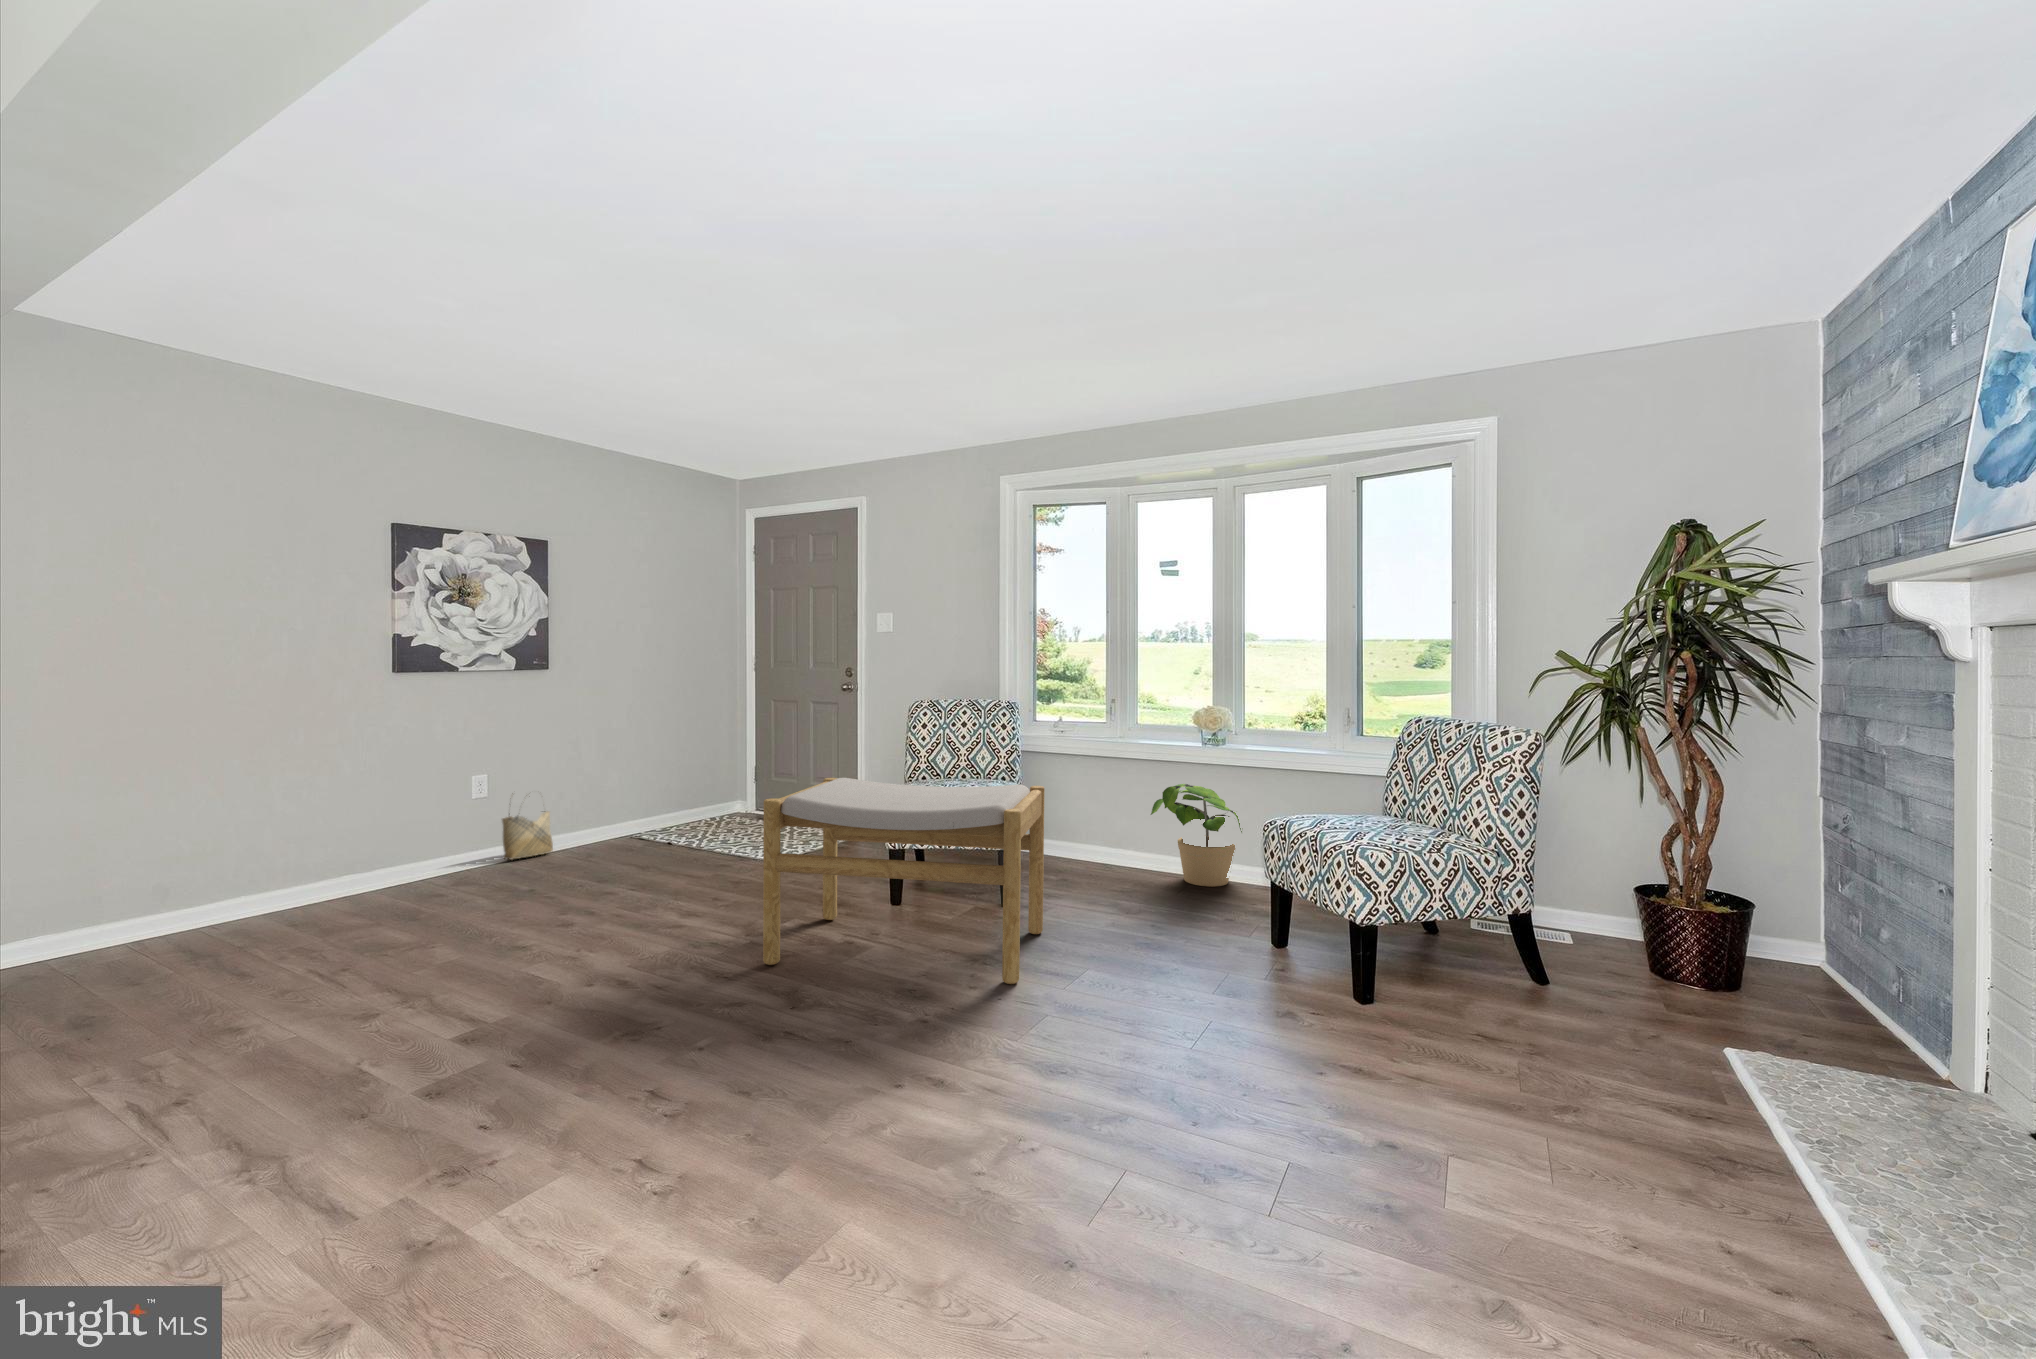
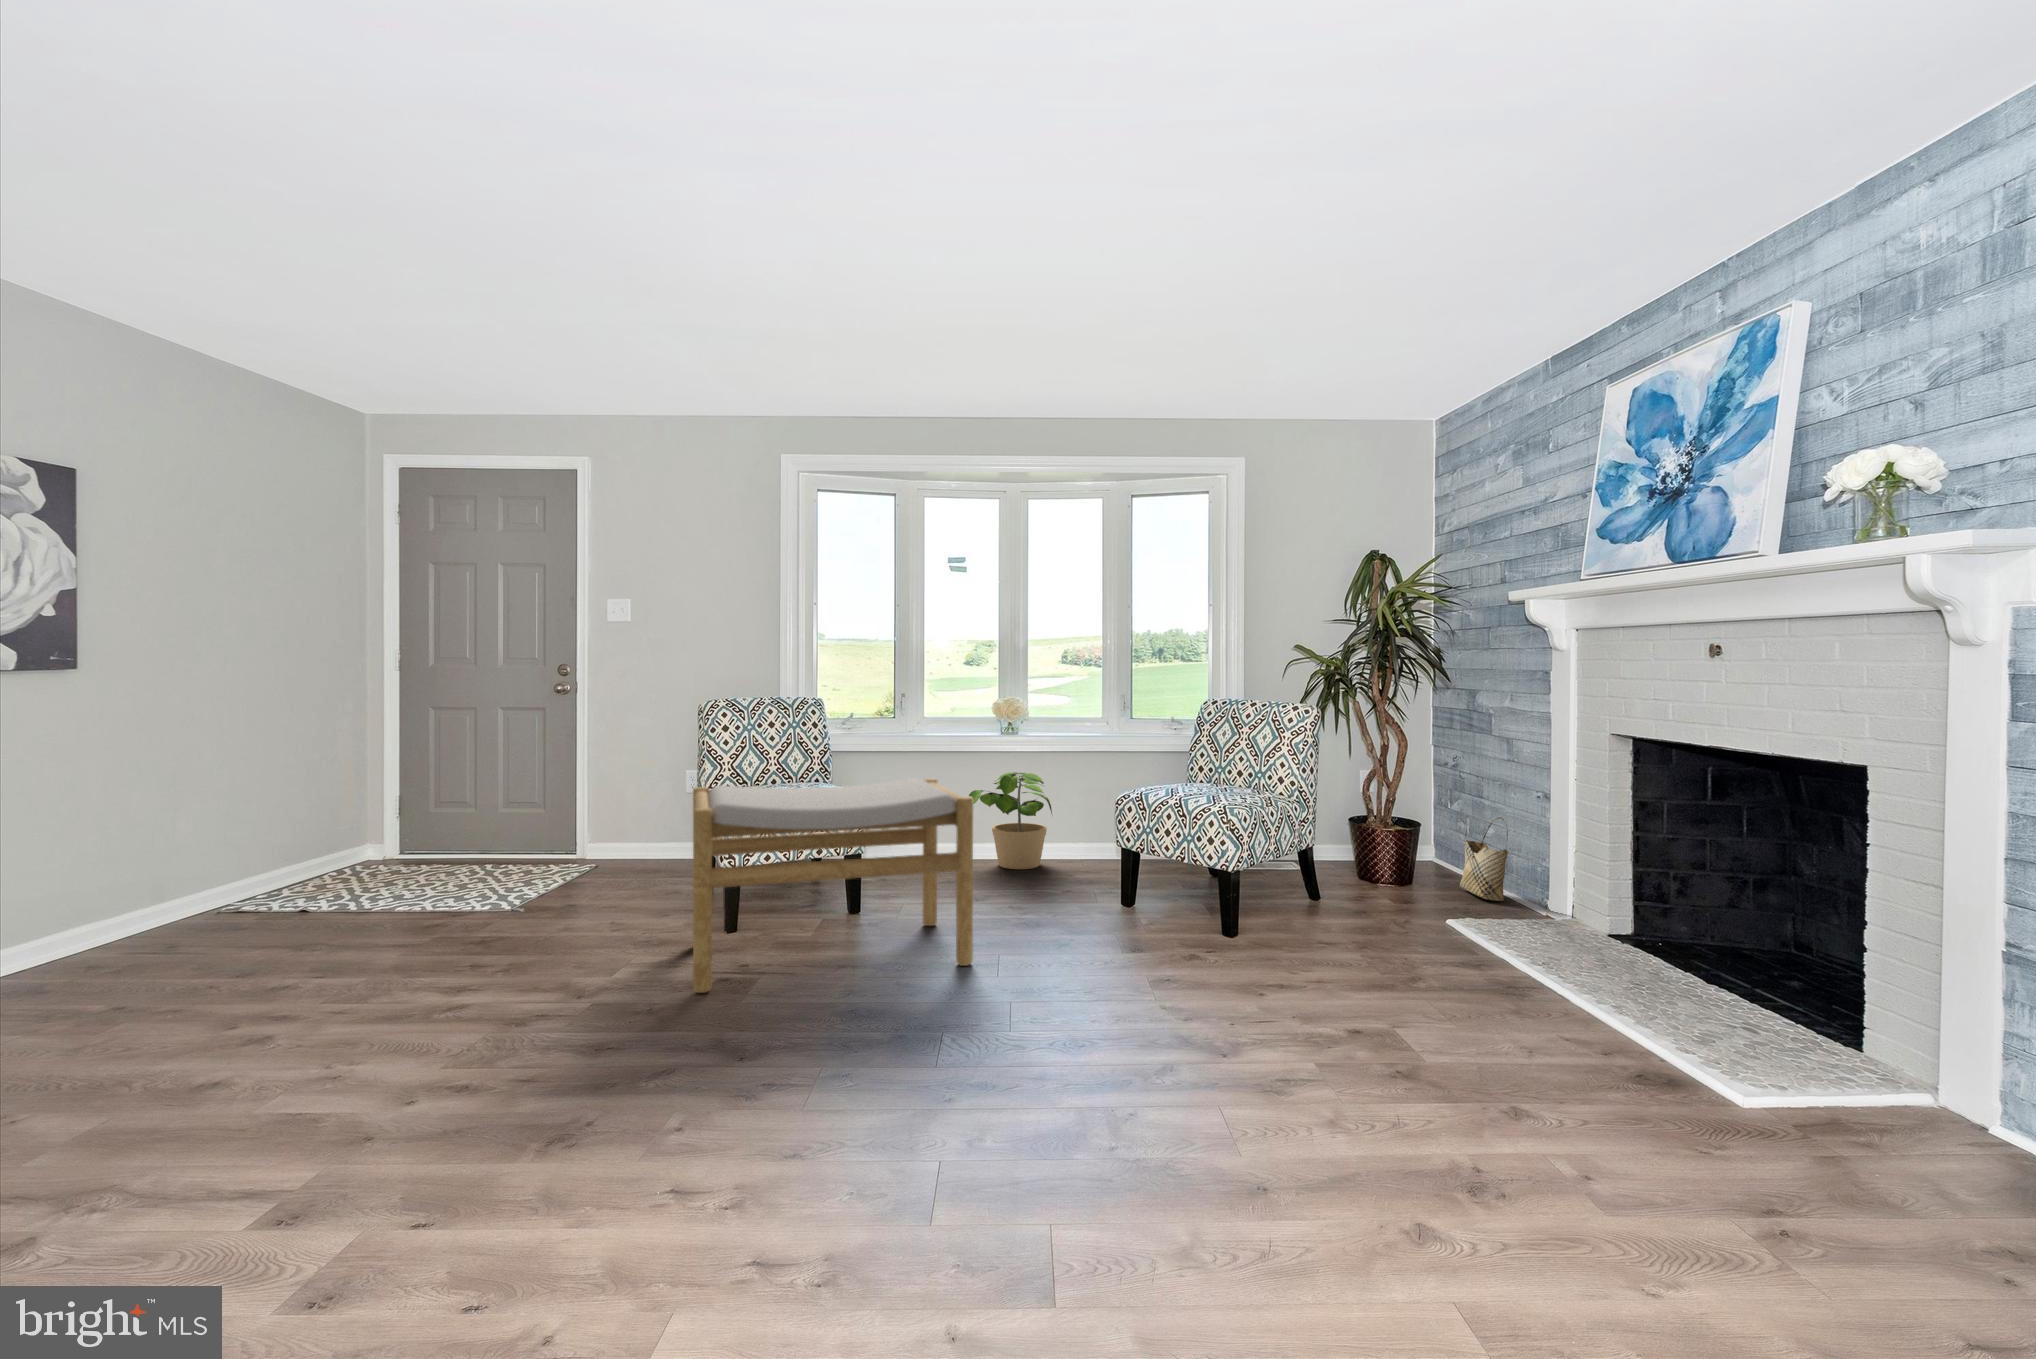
woven basket: present [502,811,553,860] -> present [1460,816,1509,901]

